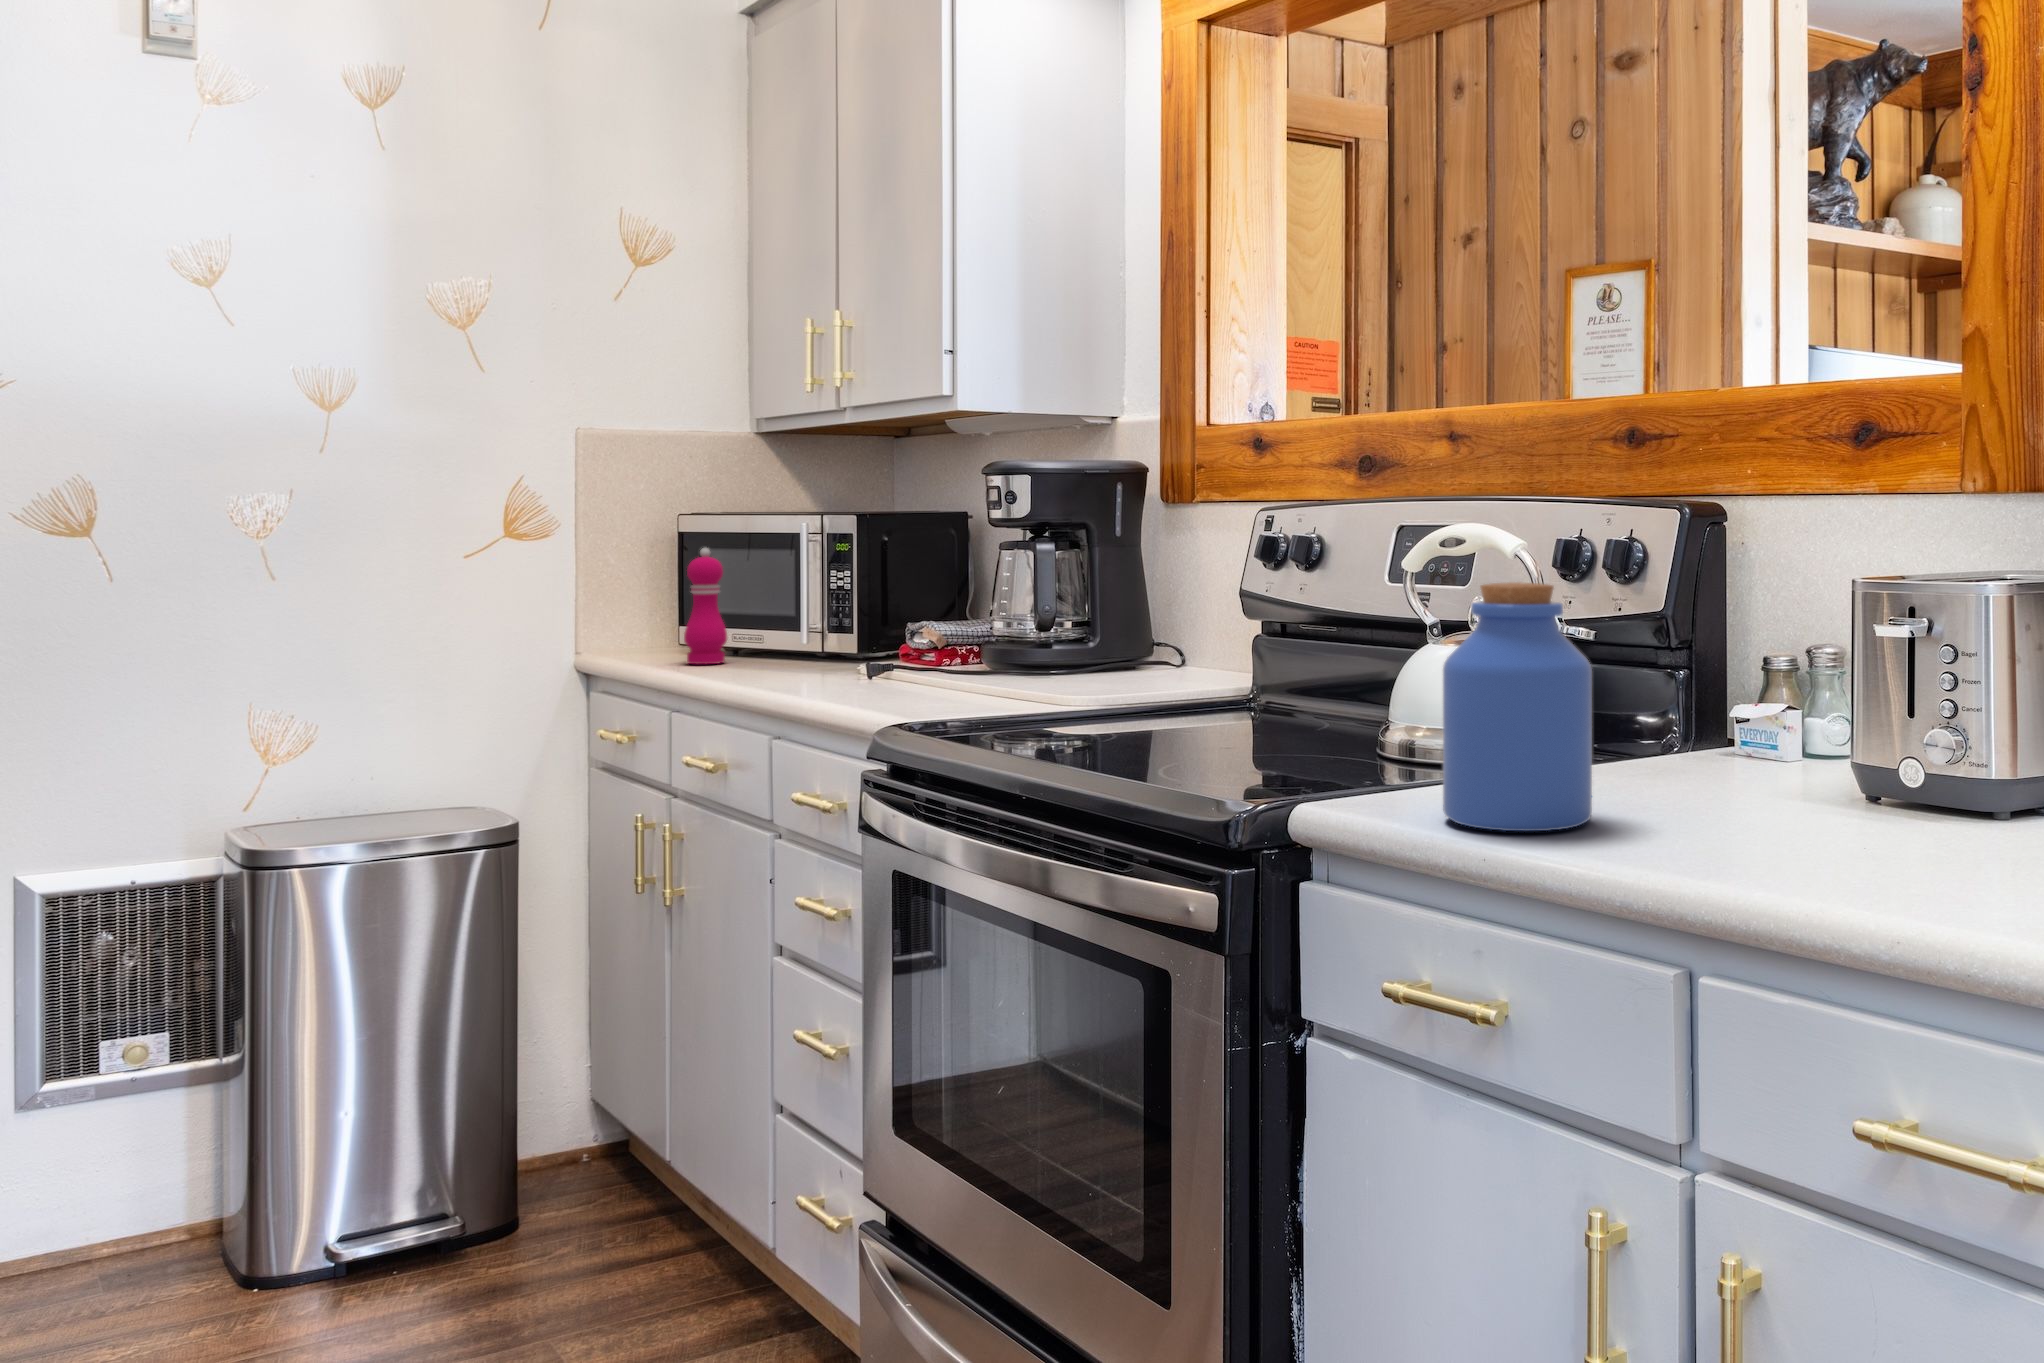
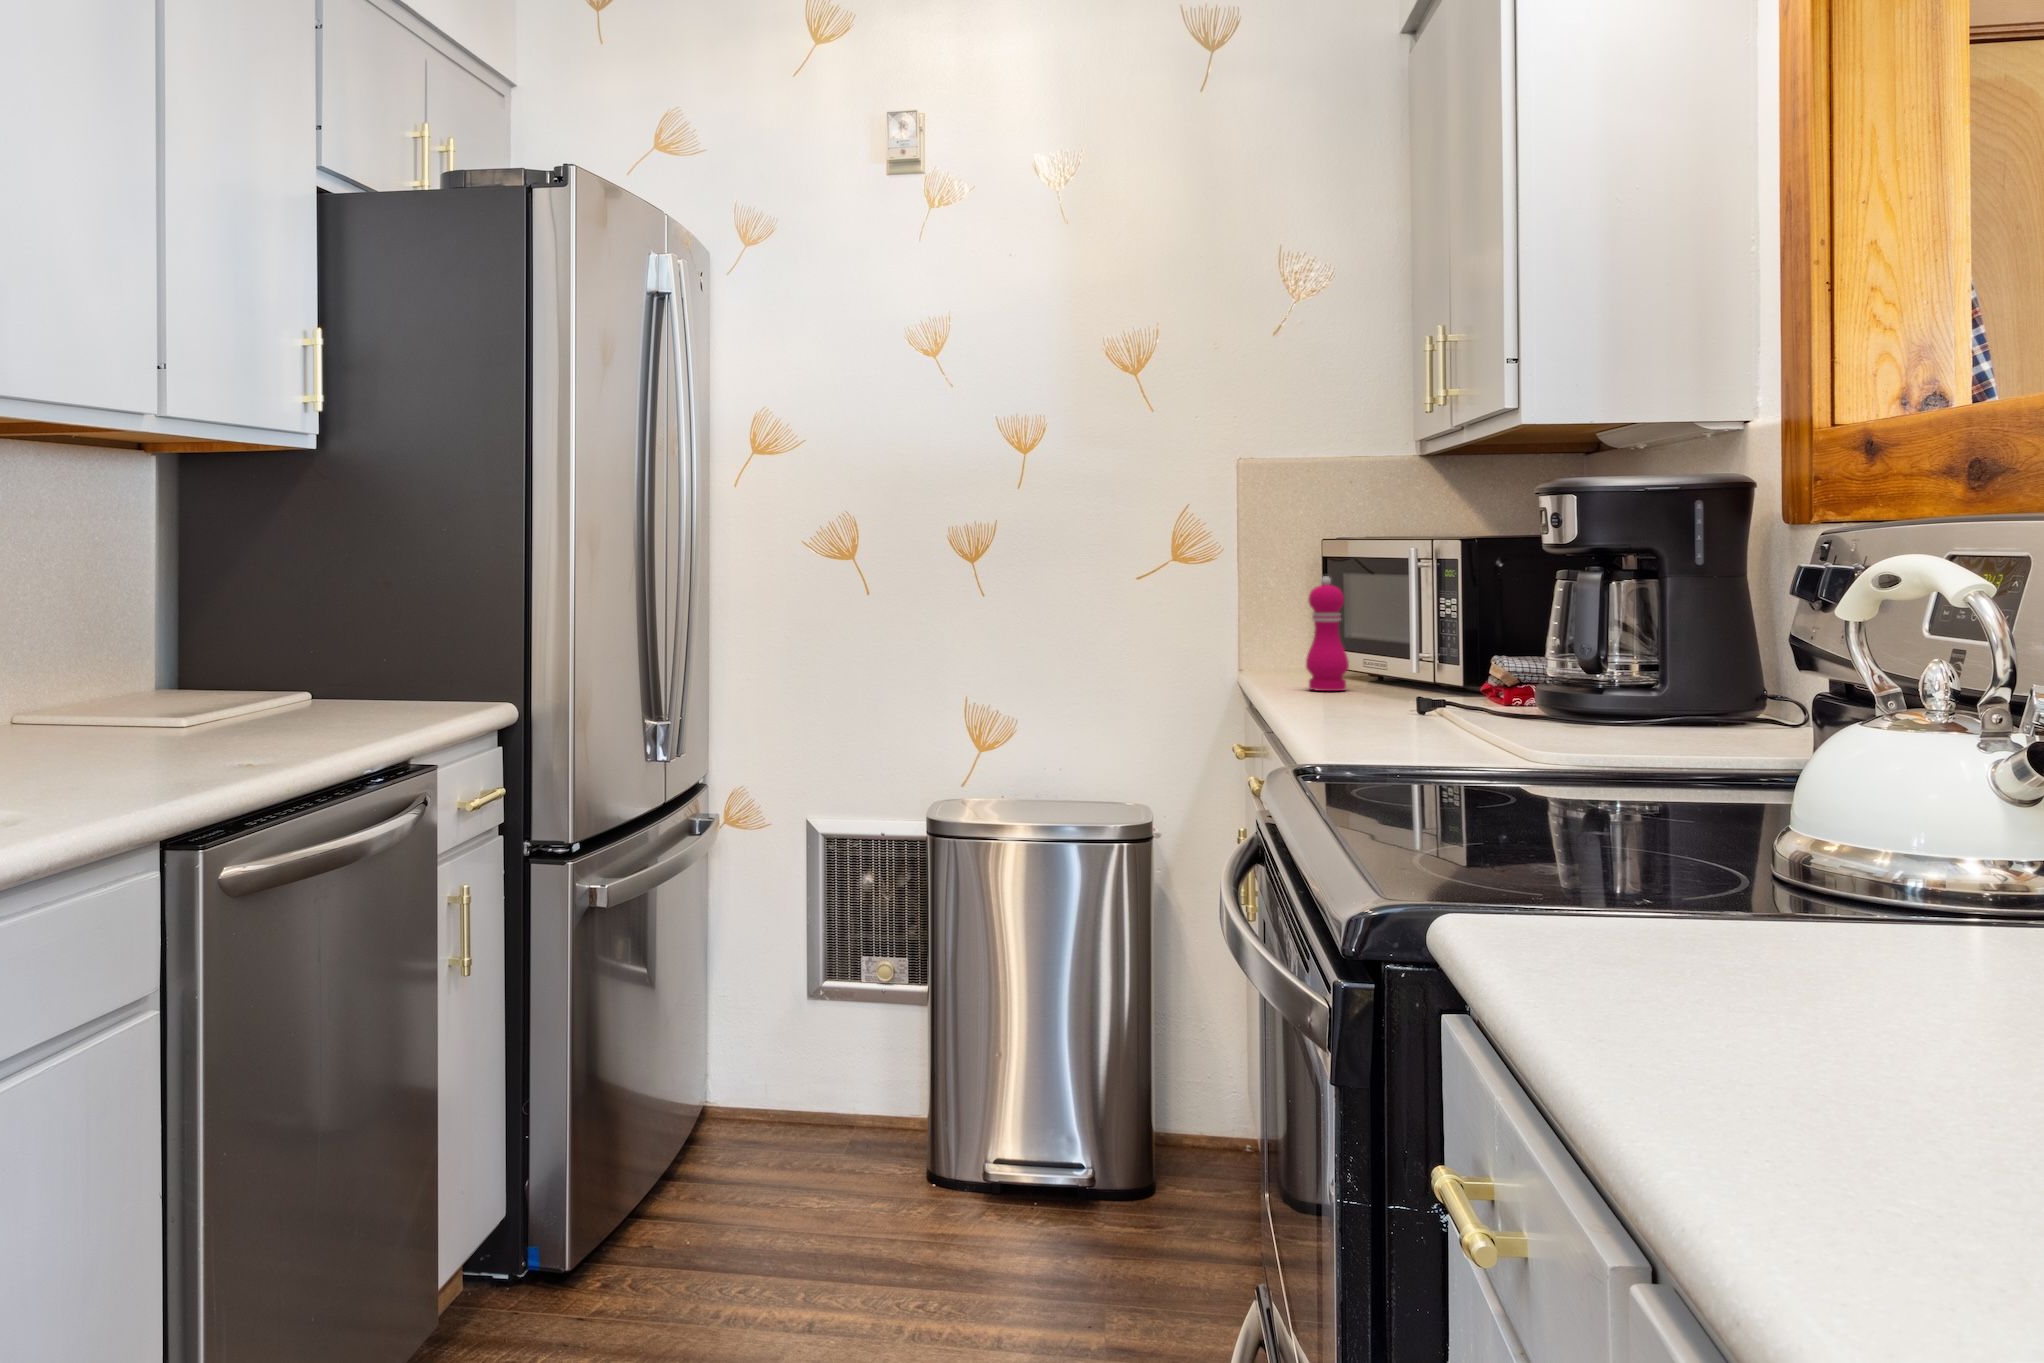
jar: present [1443,582,1592,831] -> none [1587,633,1845,1014]

